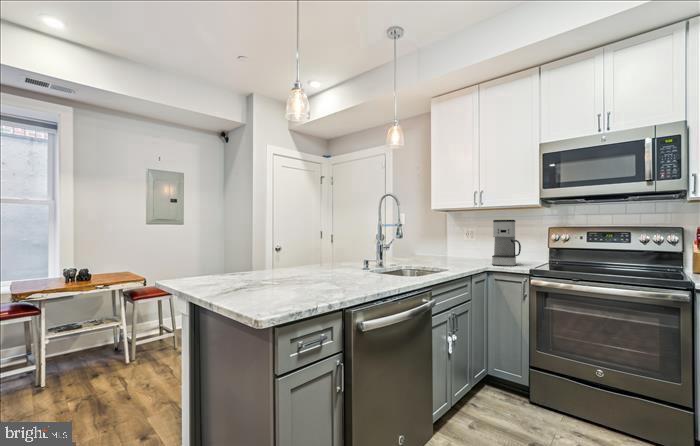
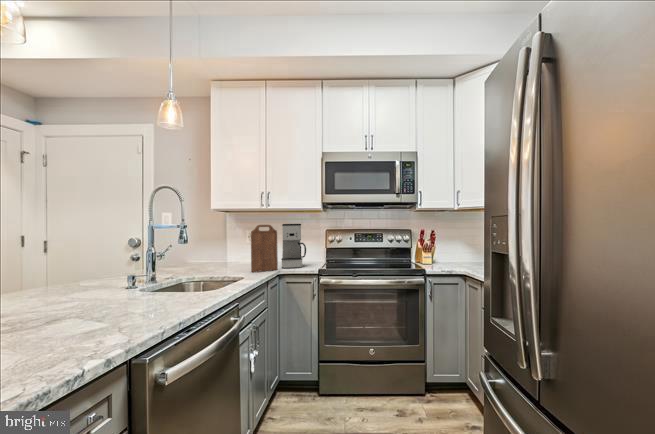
cutting board: none [459,220,486,266] -> present [251,225,278,272]

